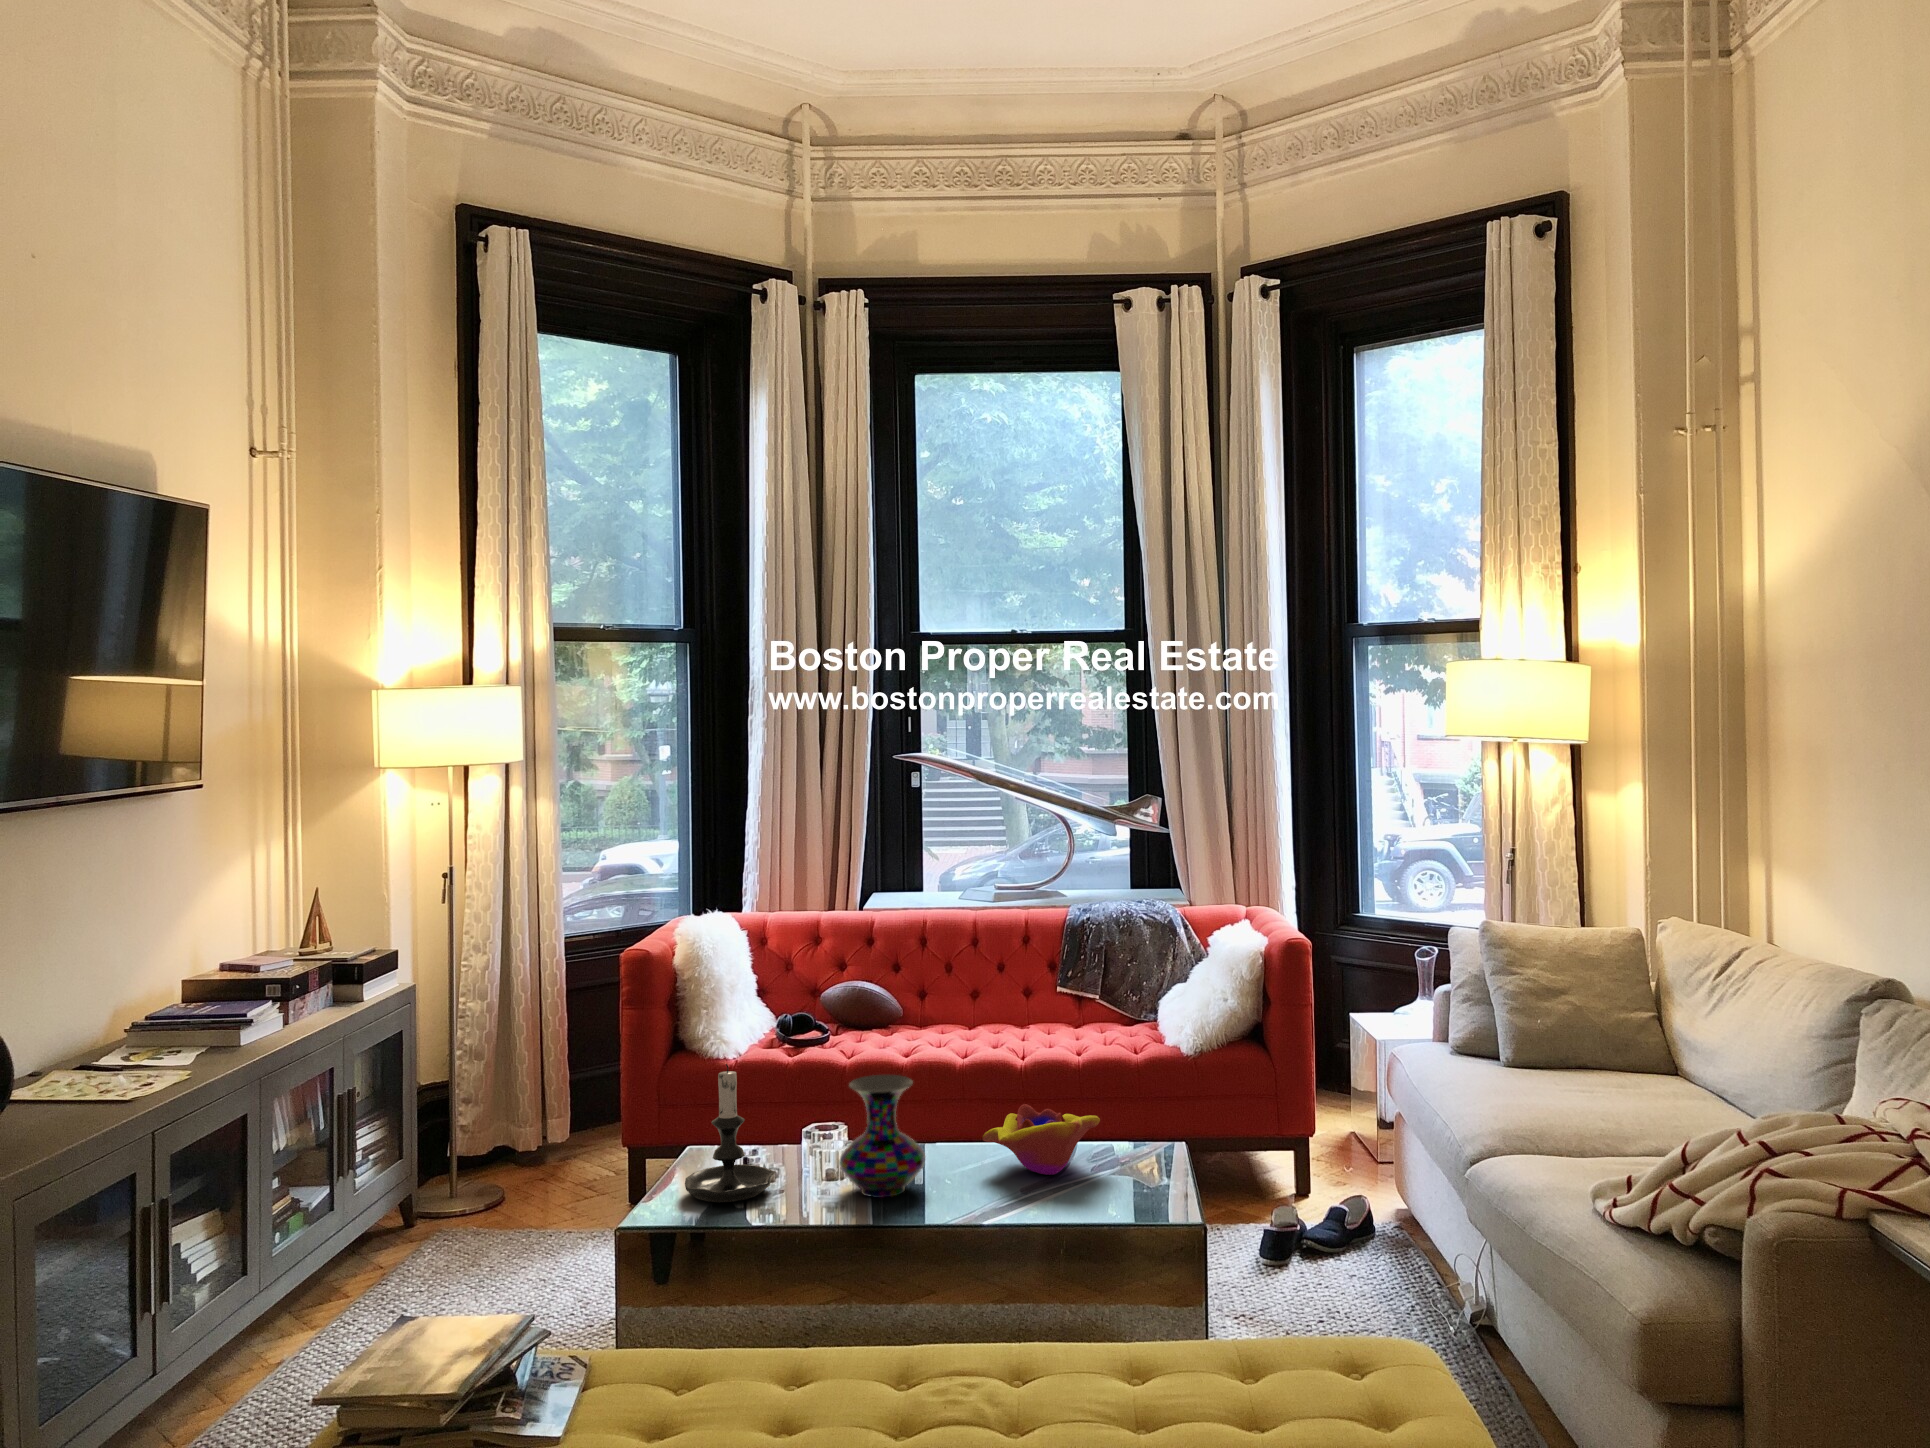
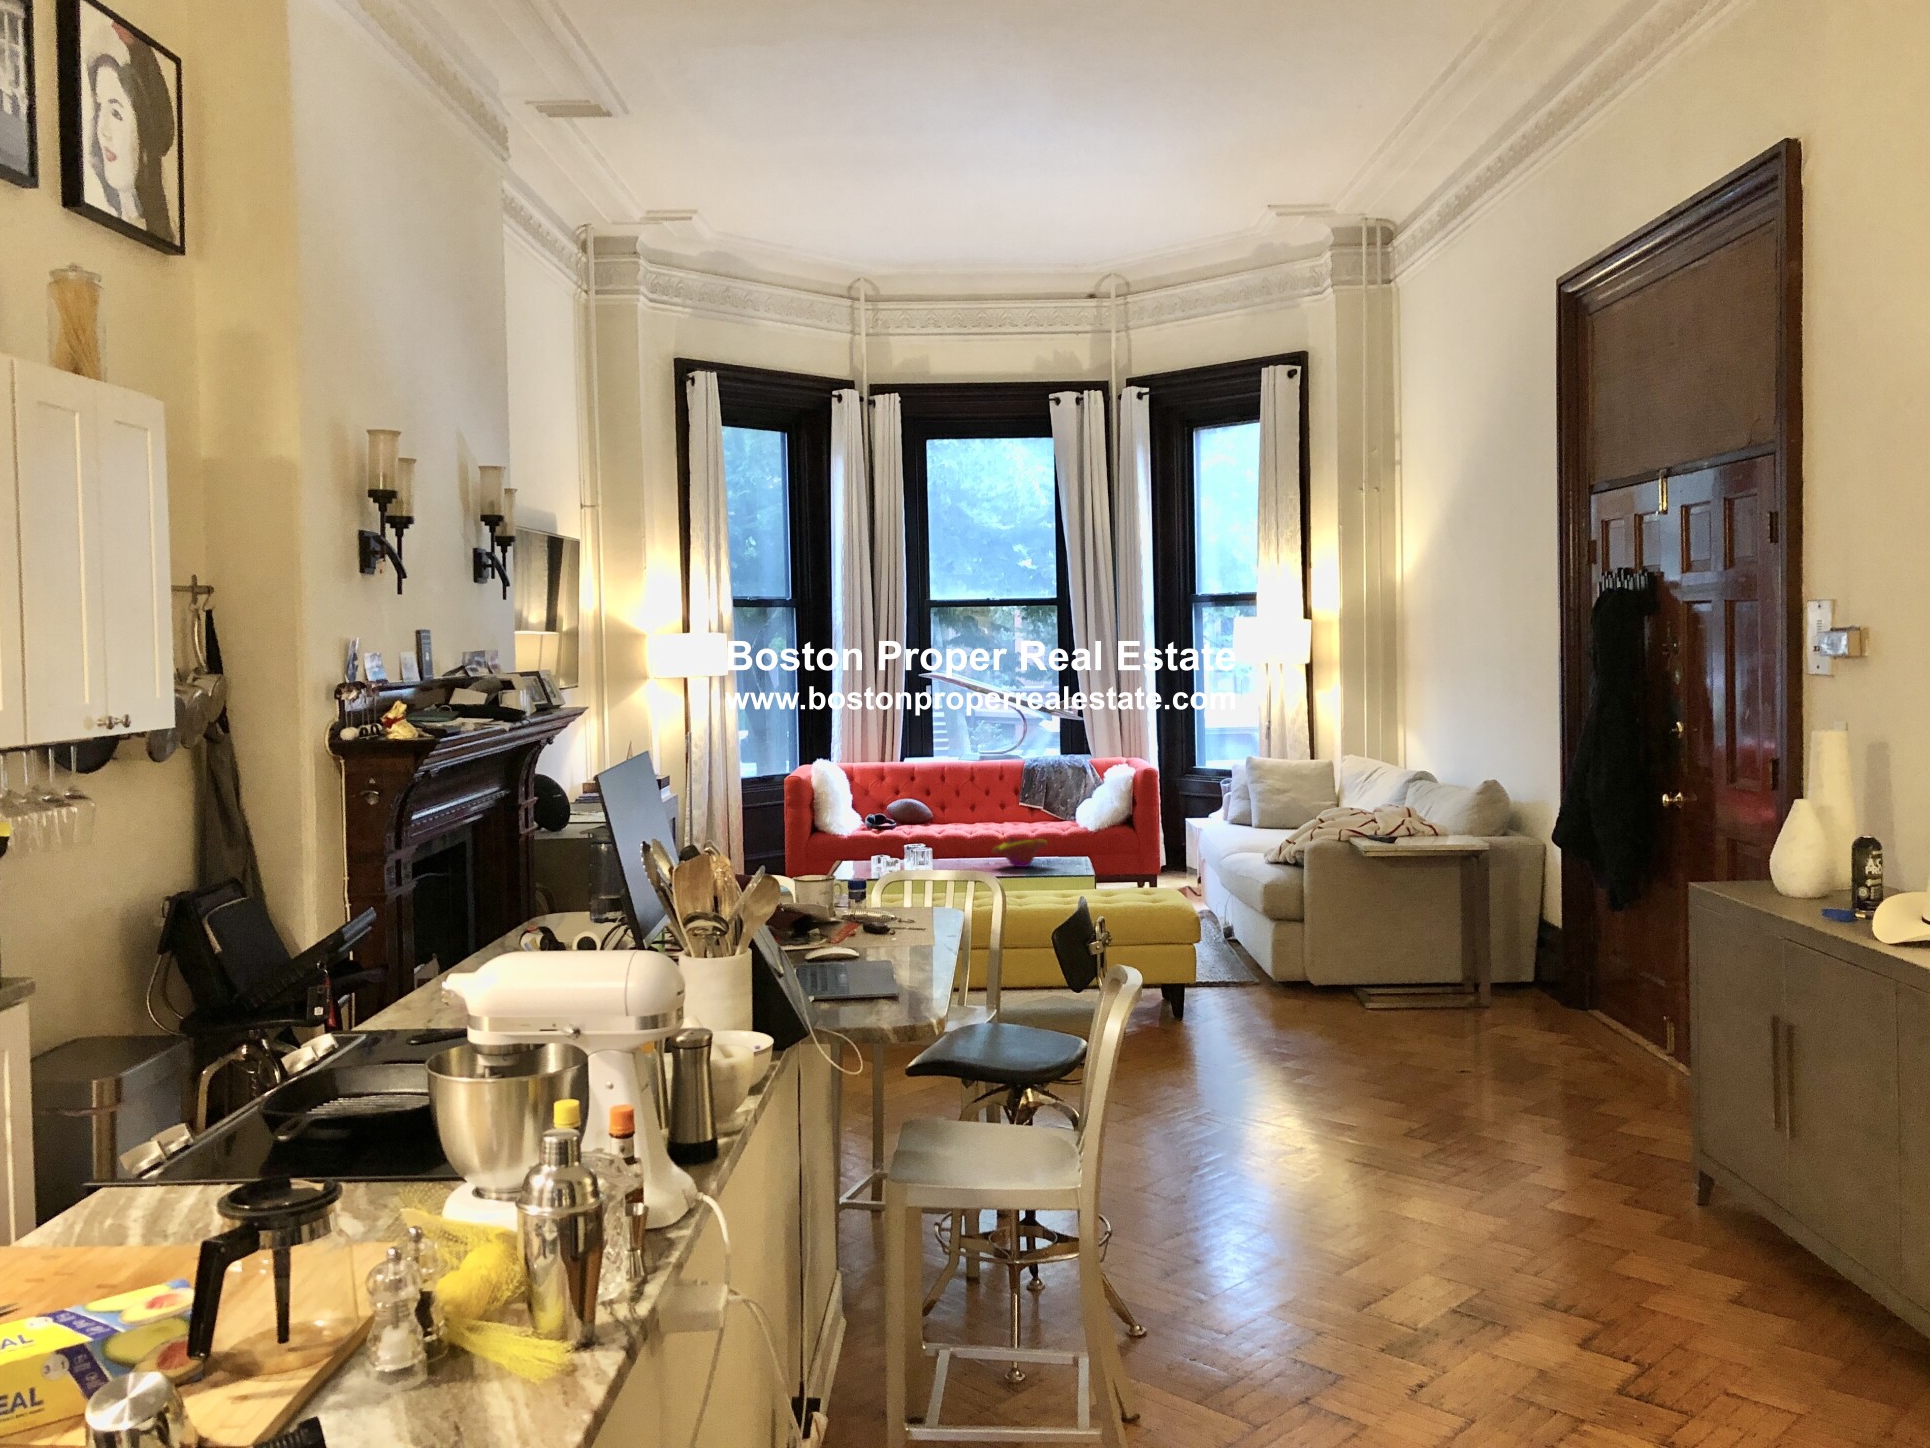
candle holder: present [685,1064,776,1202] -> none [853,813,895,876]
vase: present [839,1075,925,1198] -> none [926,820,966,874]

